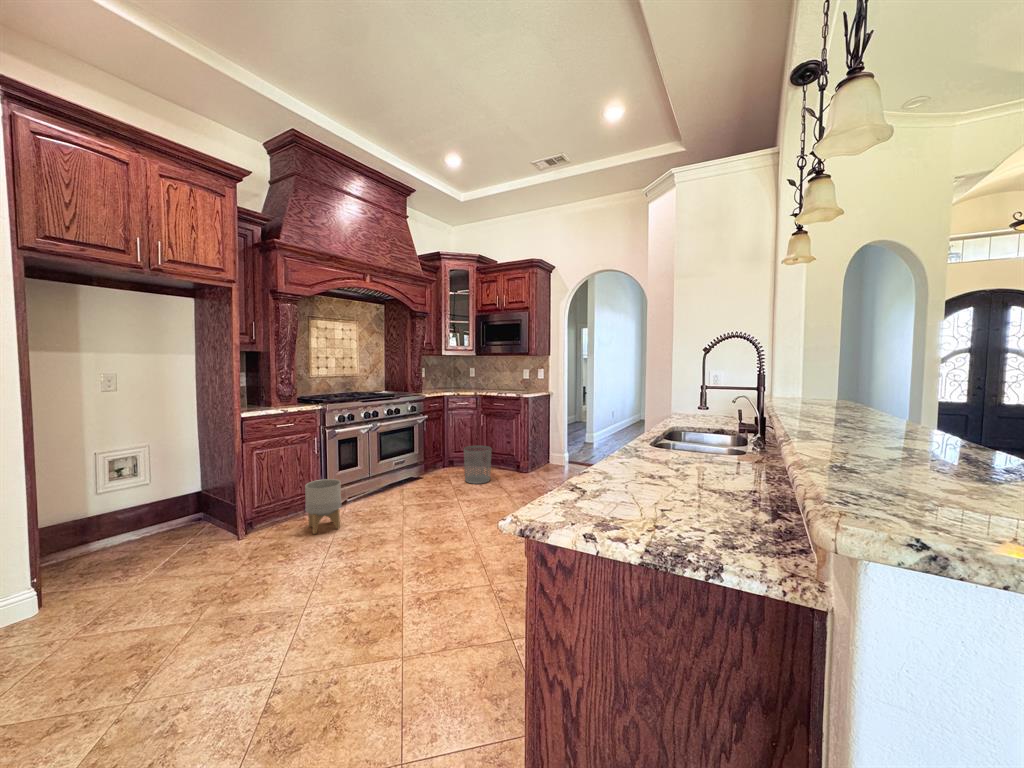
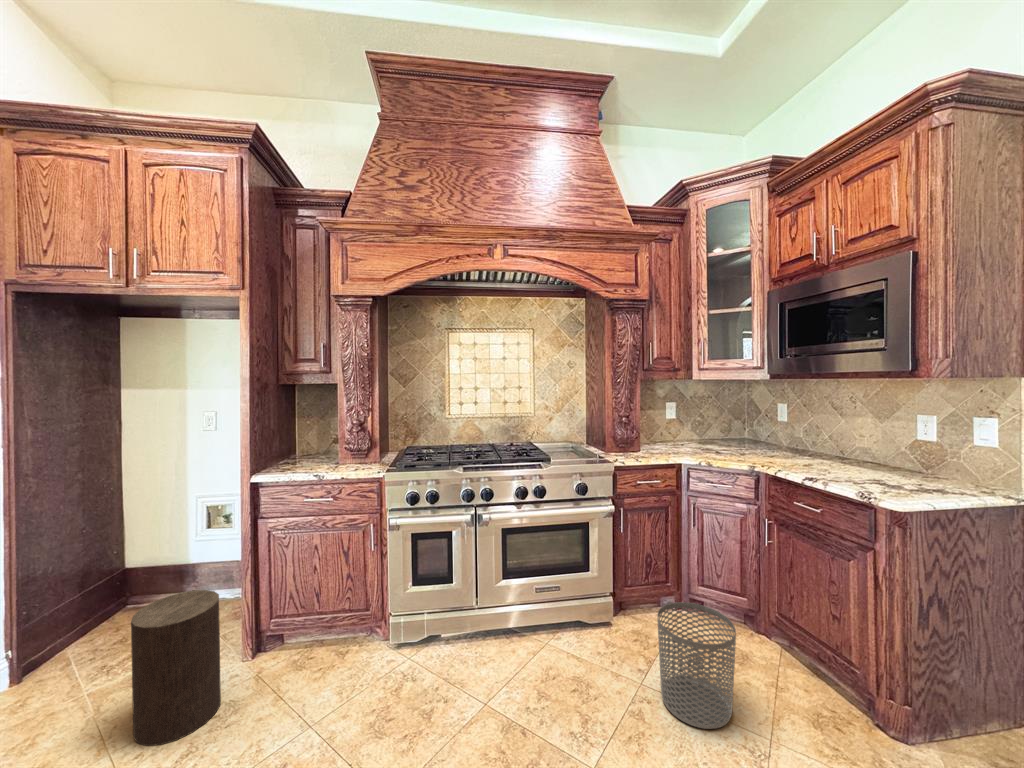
planter: present [305,479,341,534] -> none [272,606,338,723]
stool: none [229,480,281,564] -> present [131,590,221,746]

